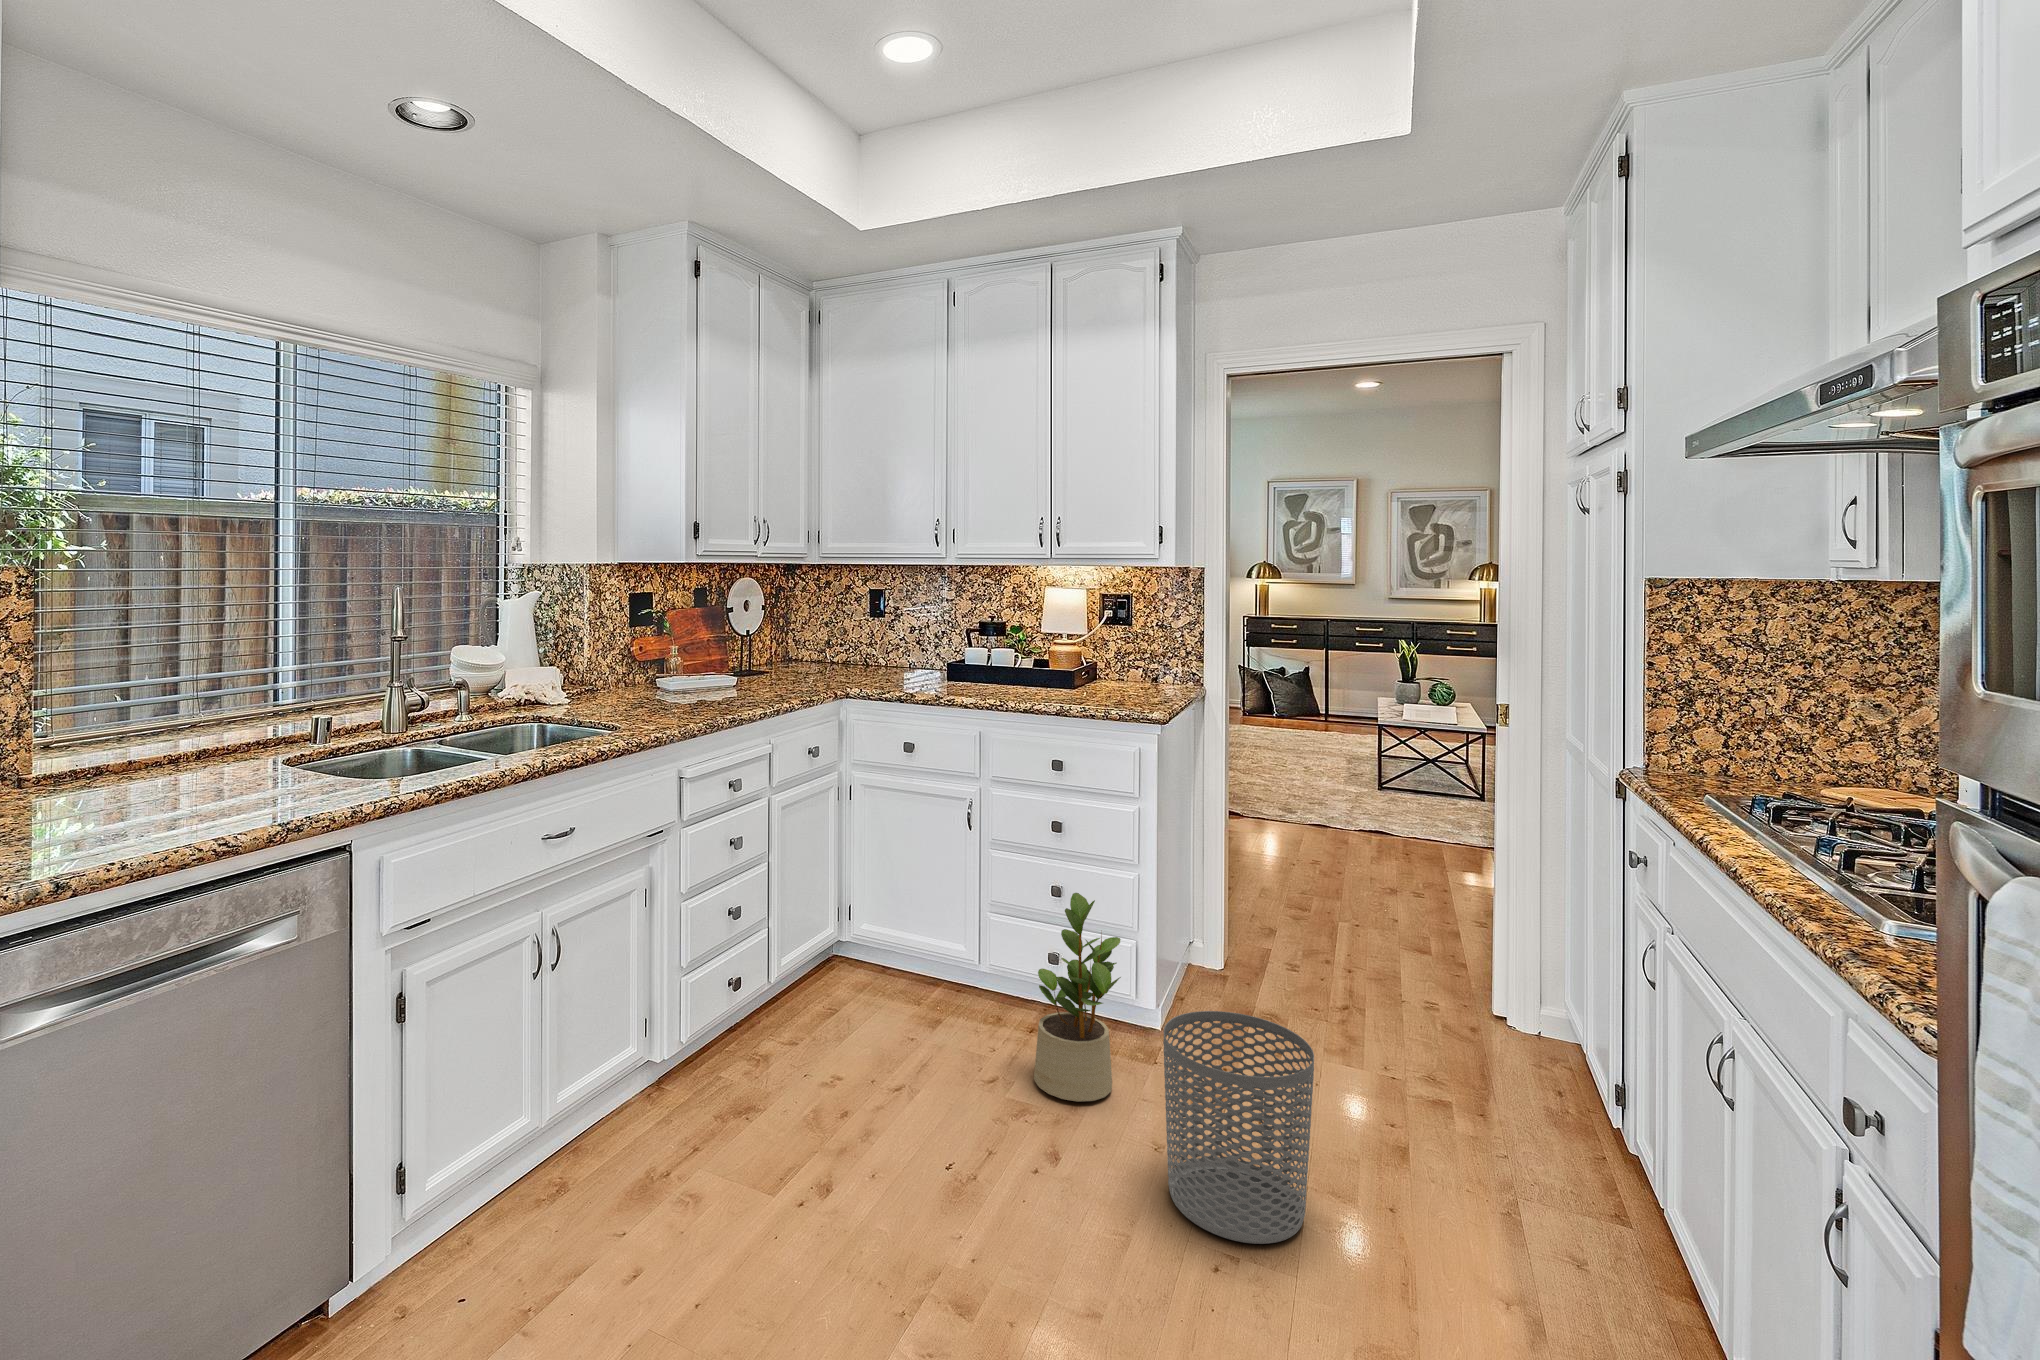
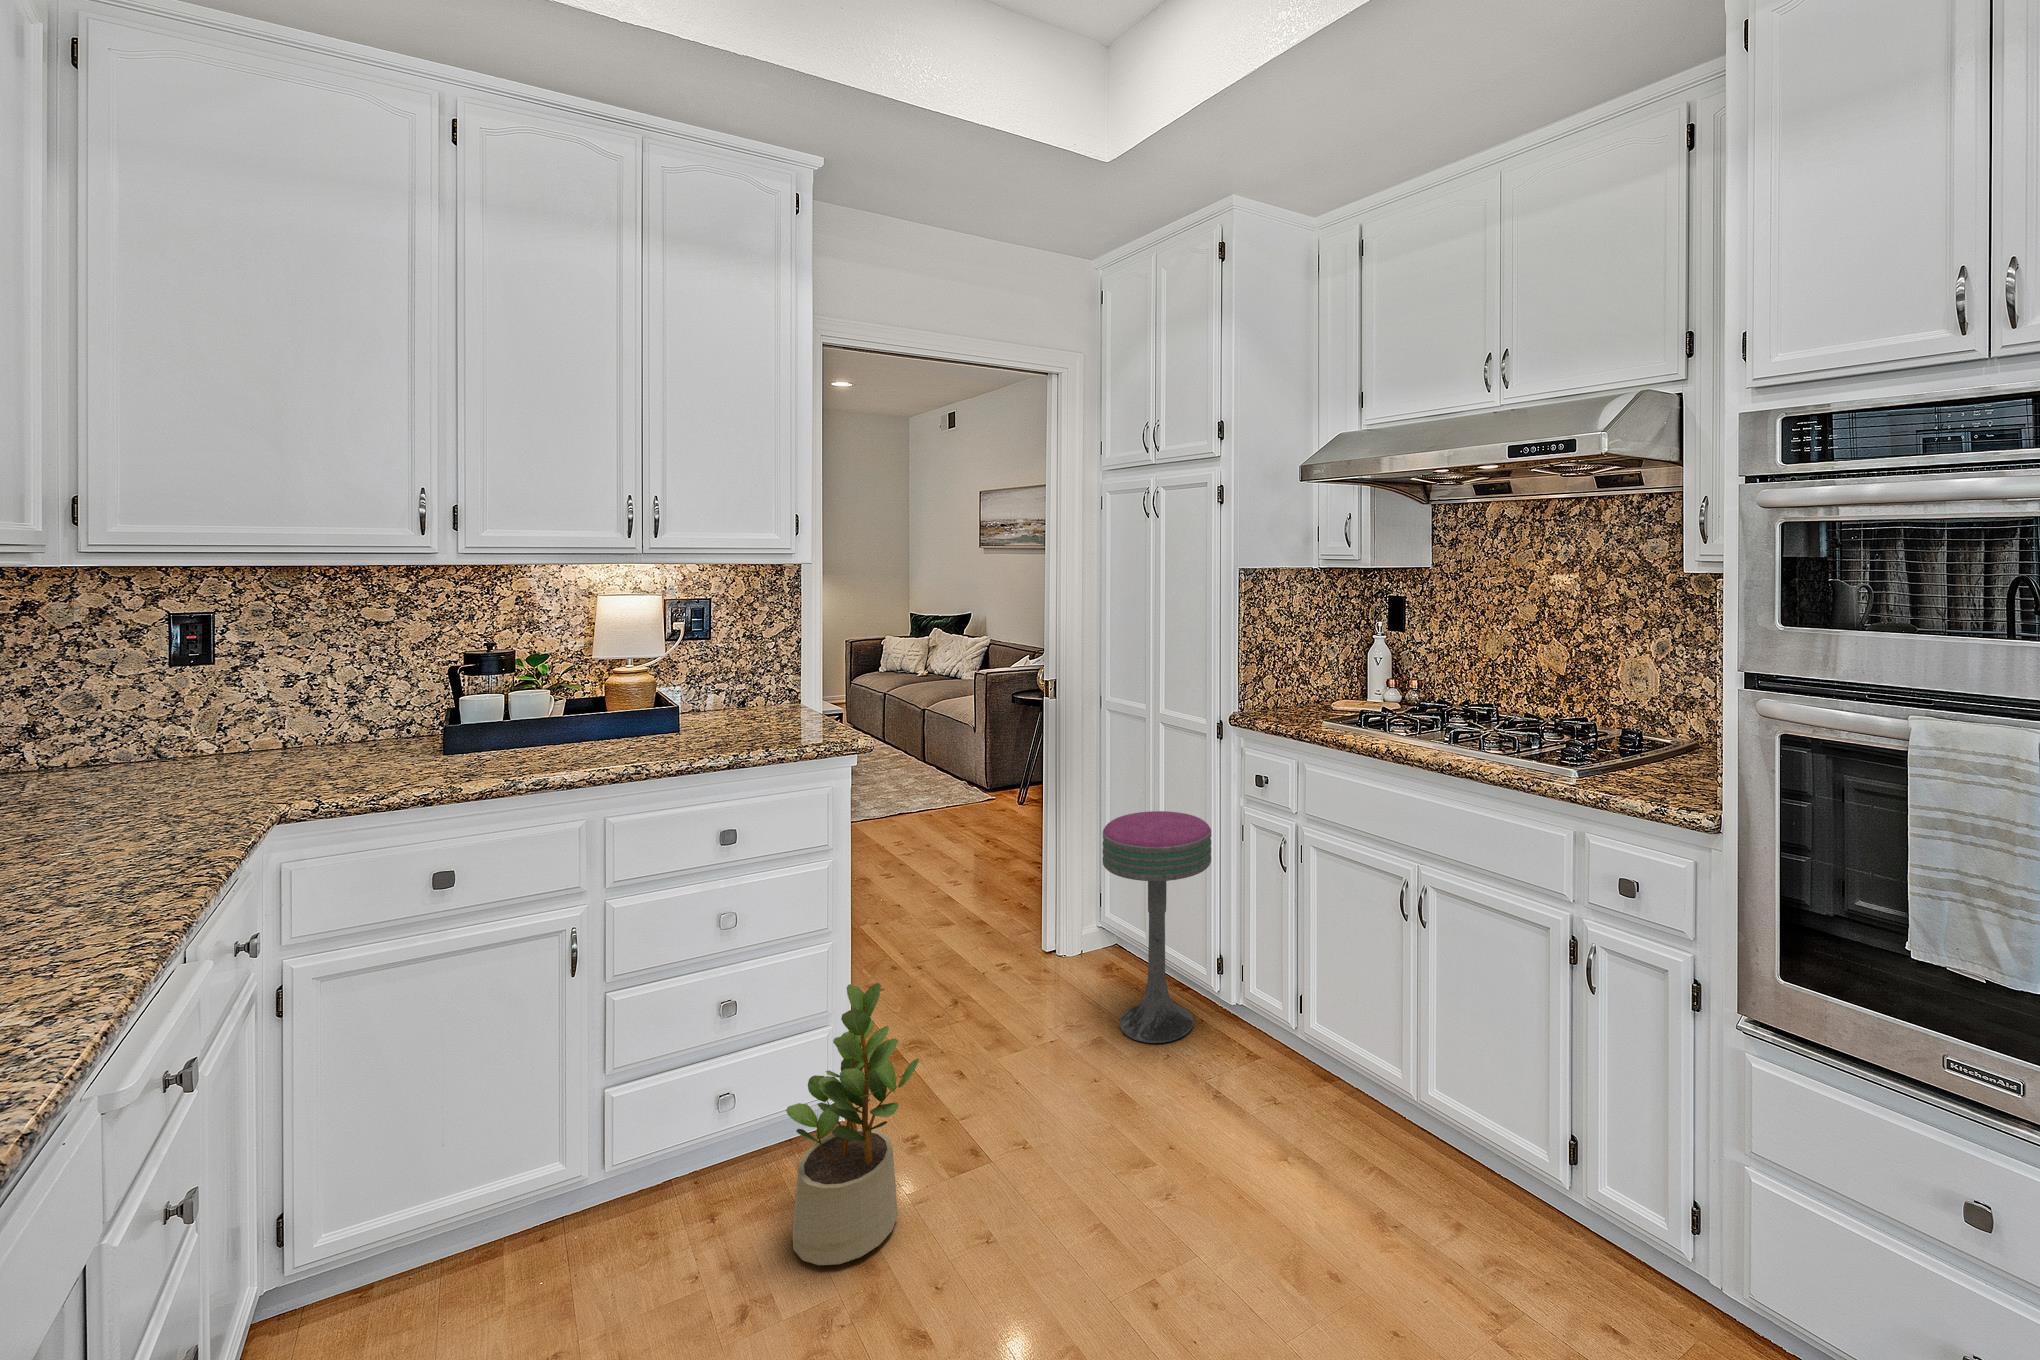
bar stool: none [1428,874,1589,1166] -> present [1103,811,1211,1043]
waste bin: present [1163,1011,1314,1244] -> none [1037,1019,1182,1275]

